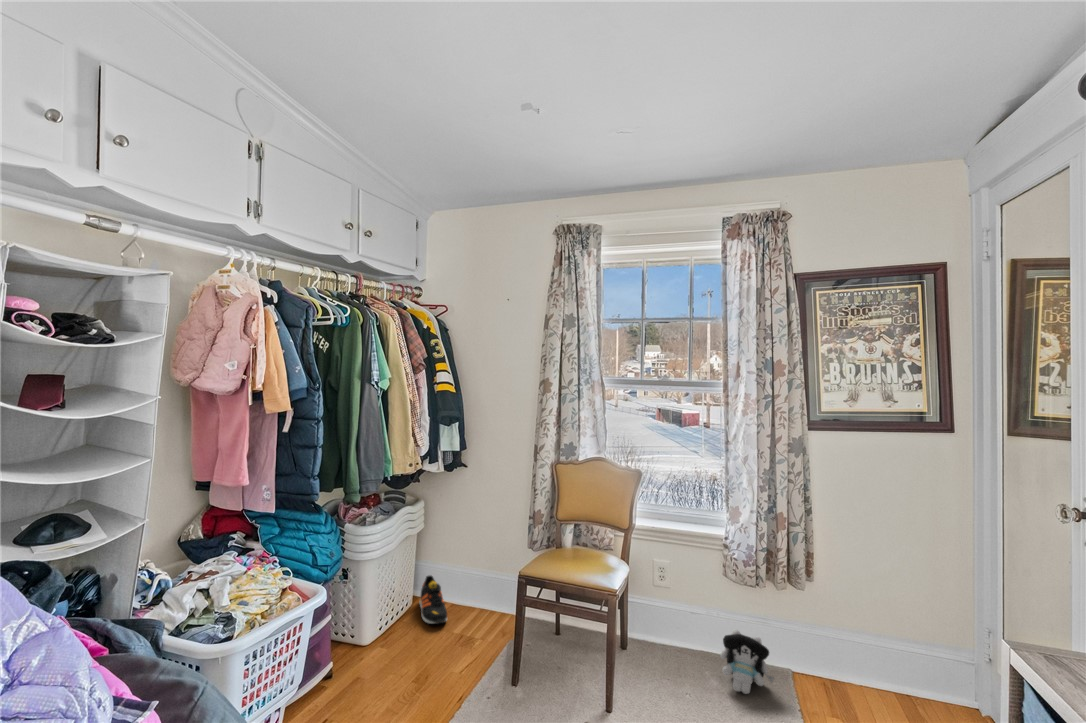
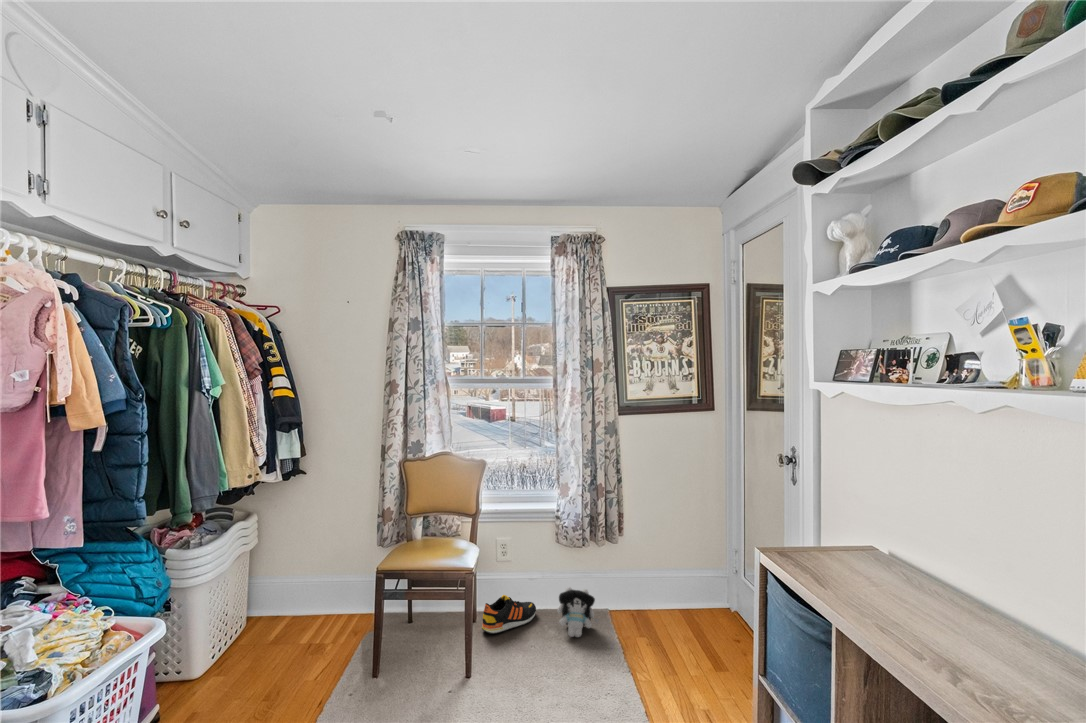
shoe: present [419,576,447,624] -> present [482,595,536,634]

